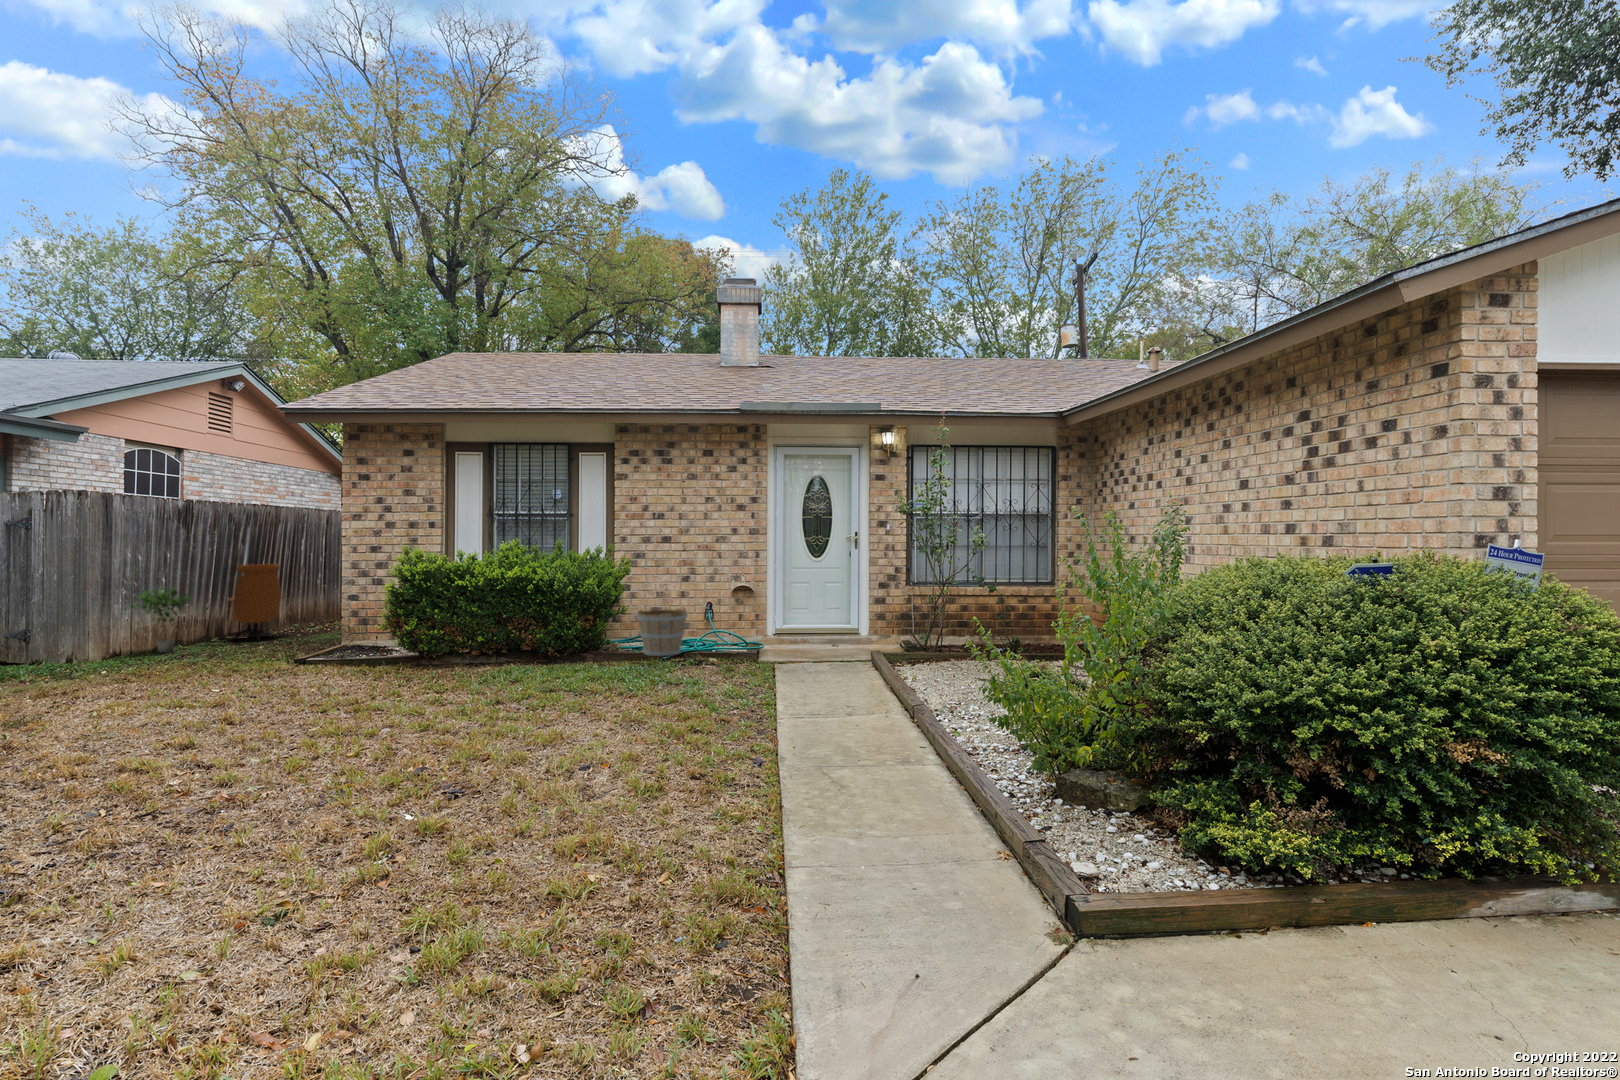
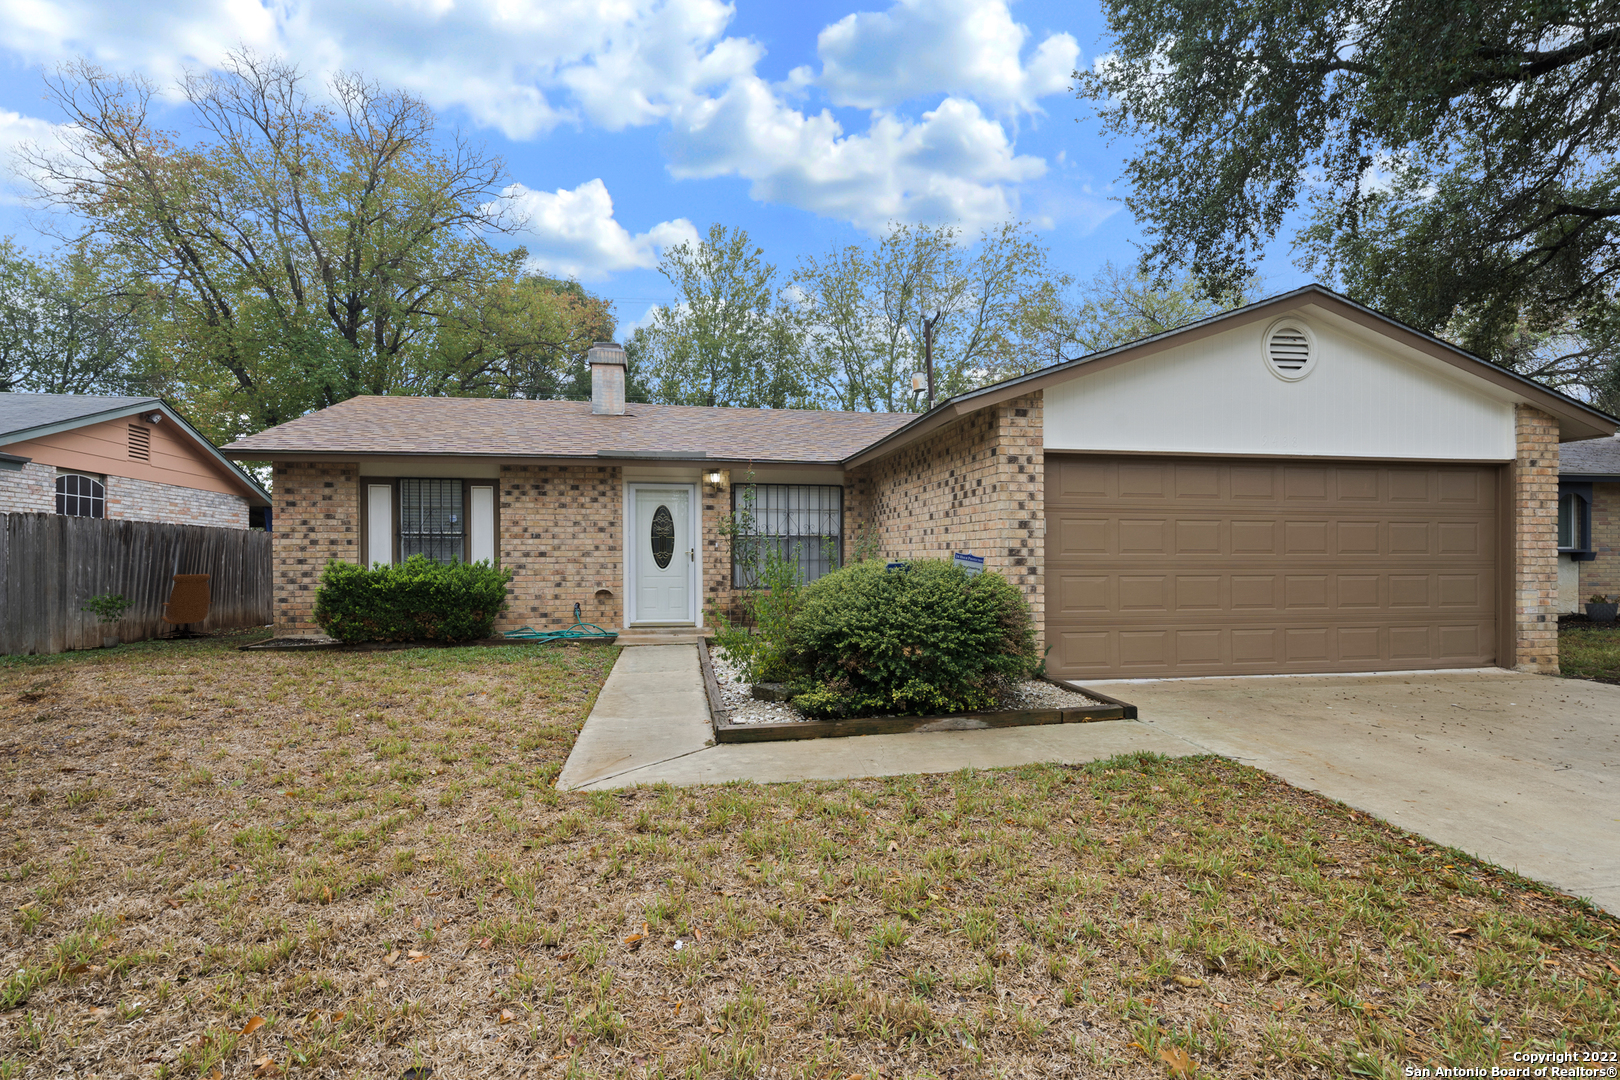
wooden bucket: present [637,609,688,656] -> none [518,607,559,643]

